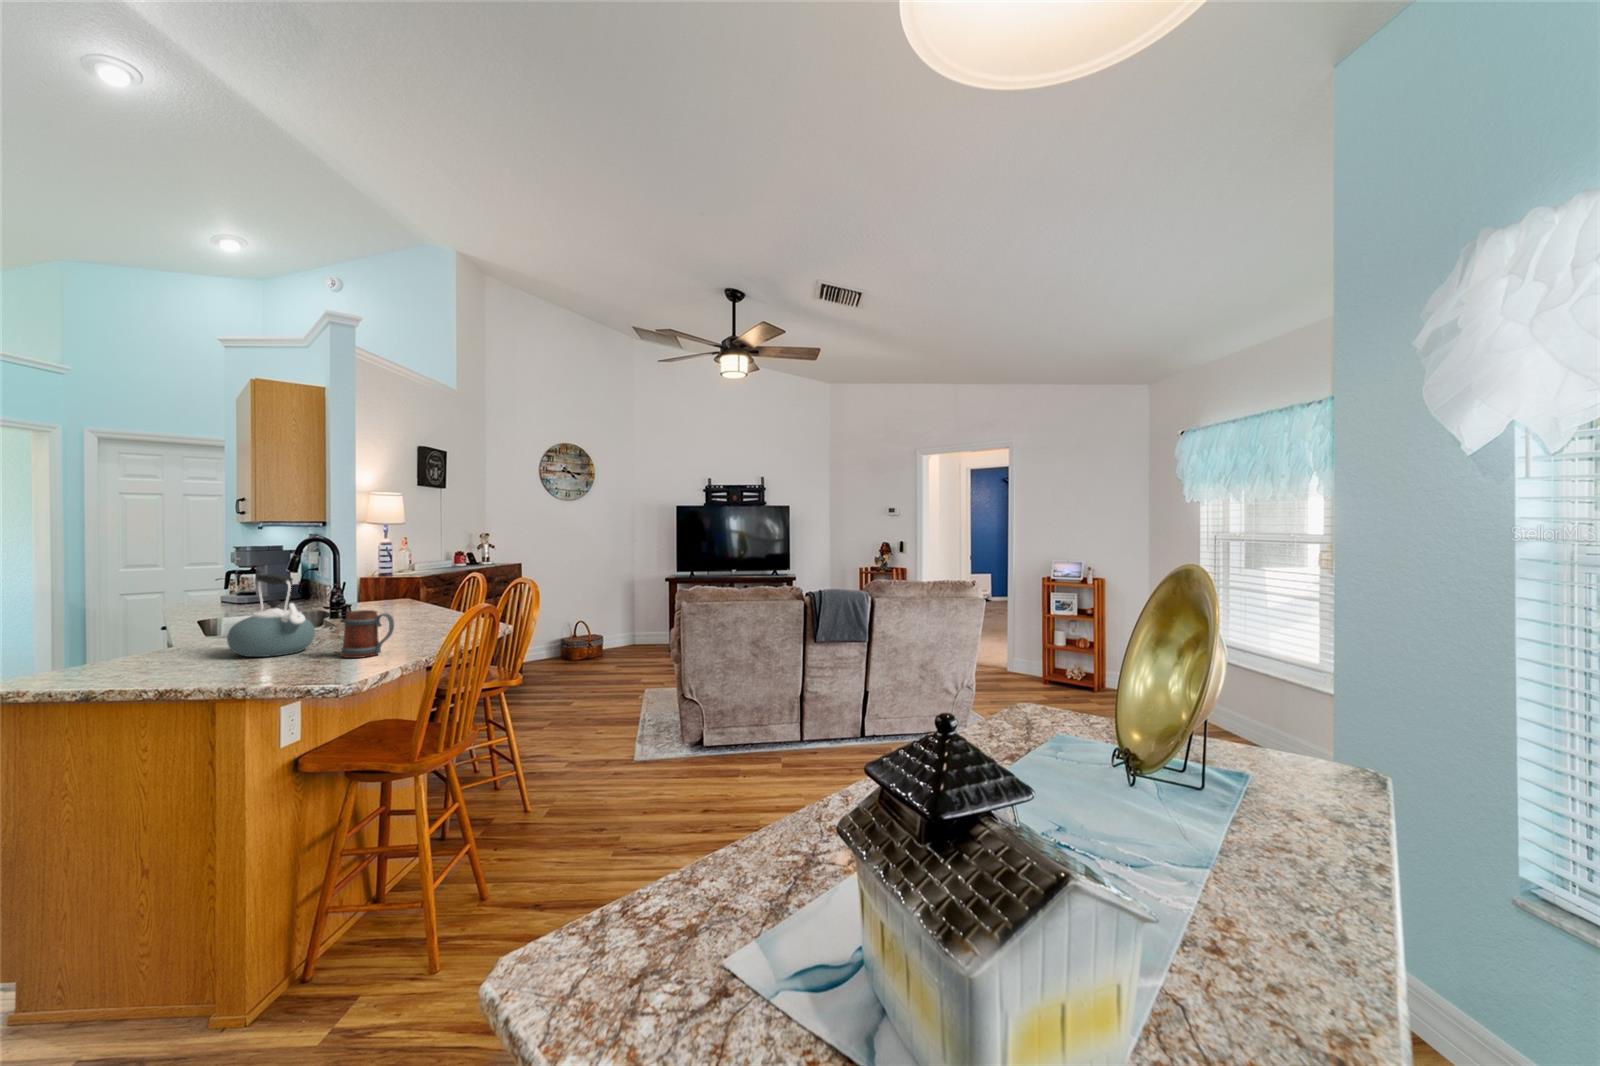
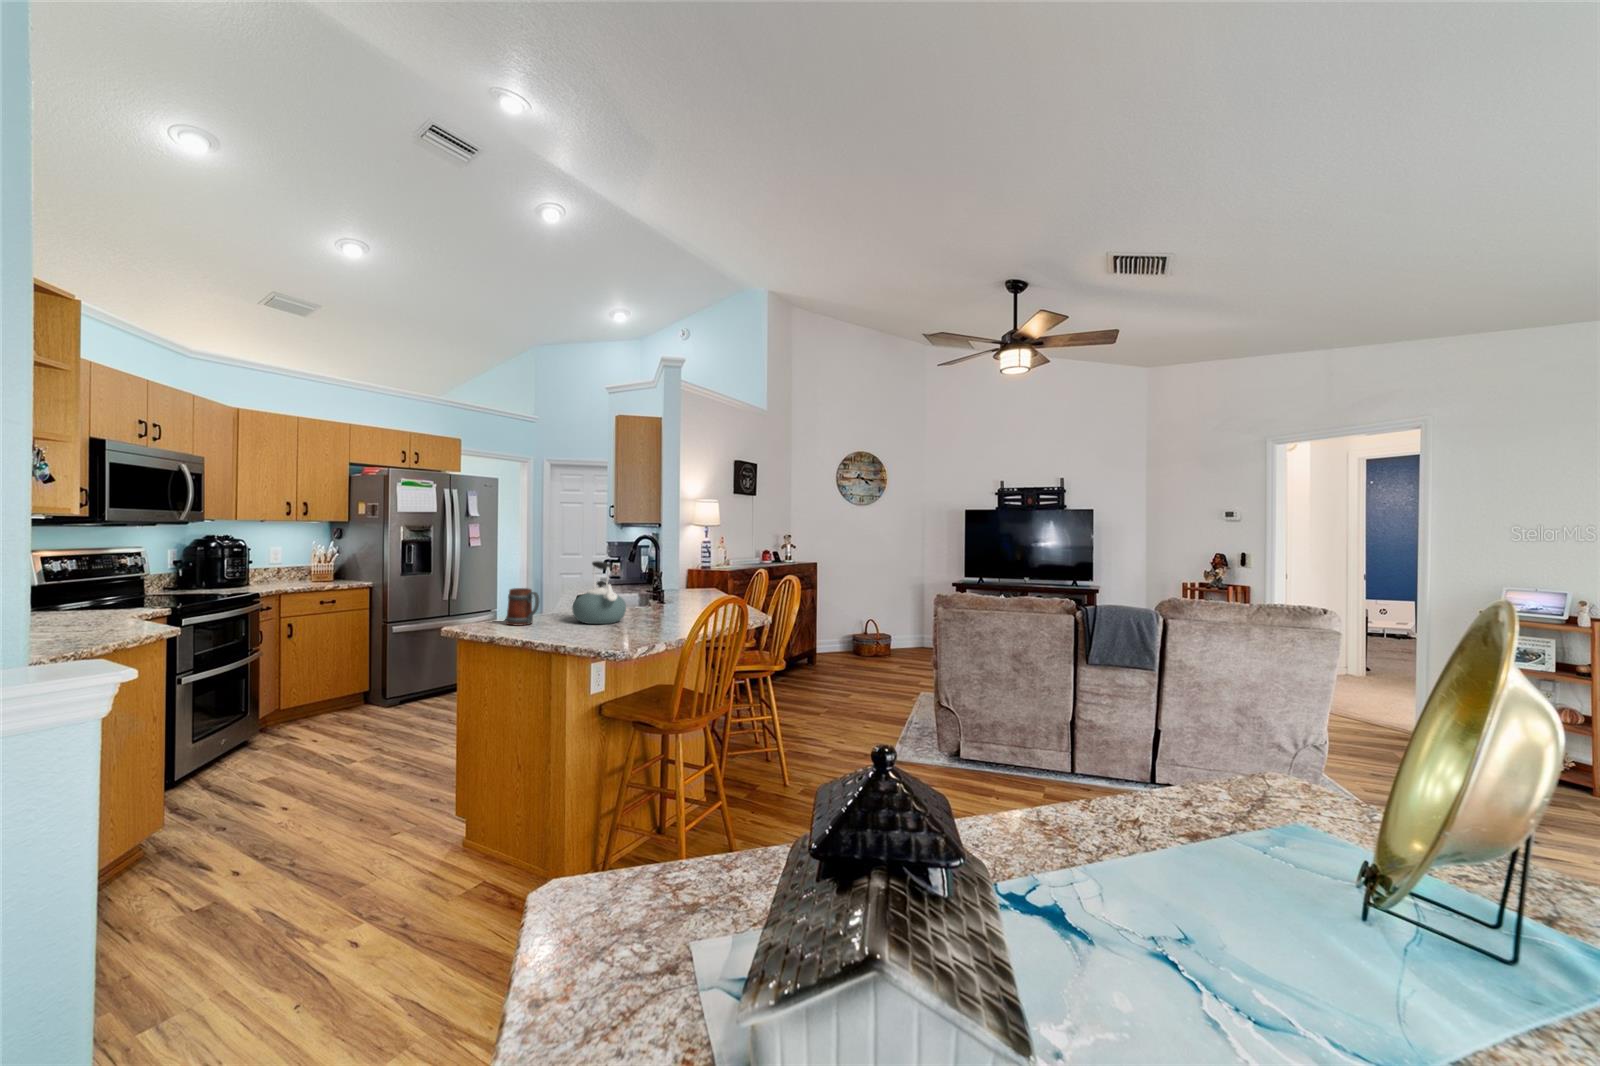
mug: present [341,610,394,658] -> present [506,588,539,626]

